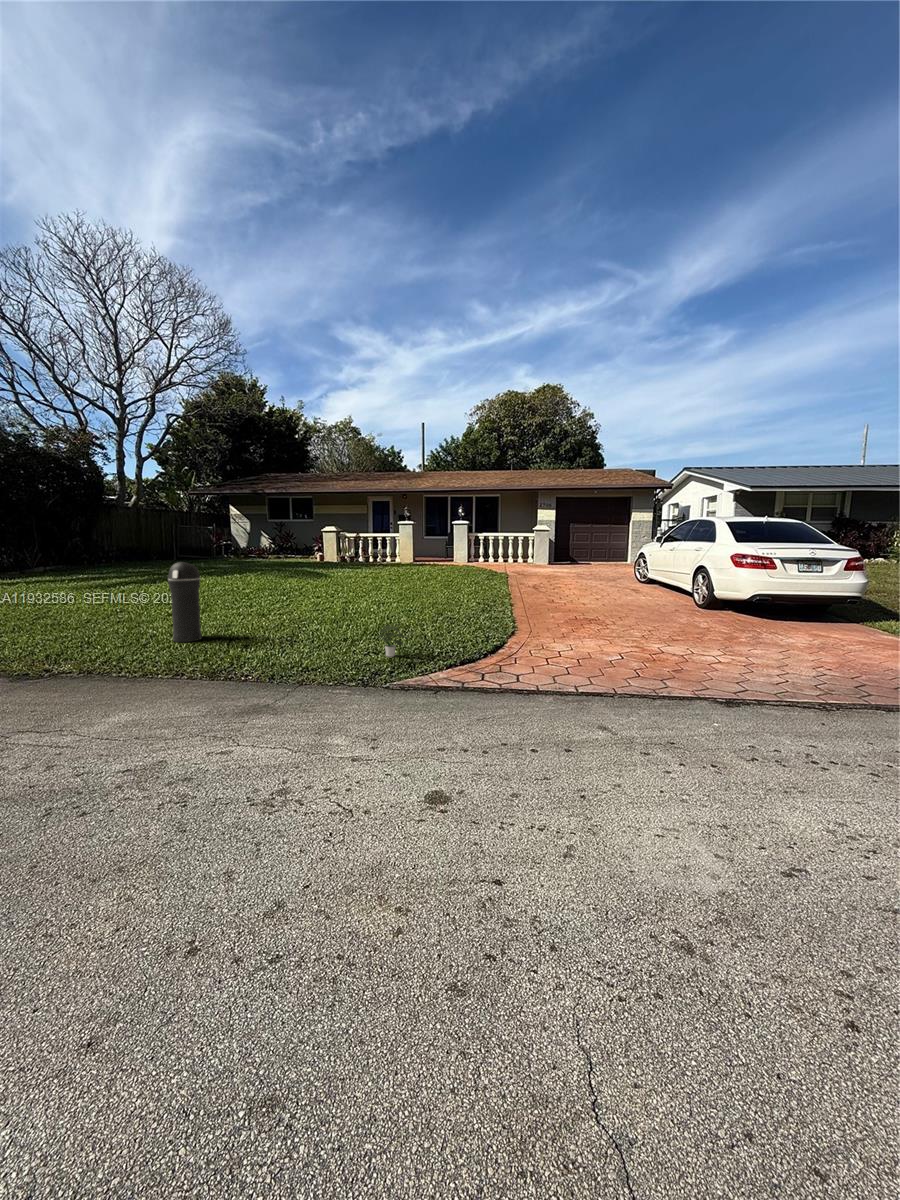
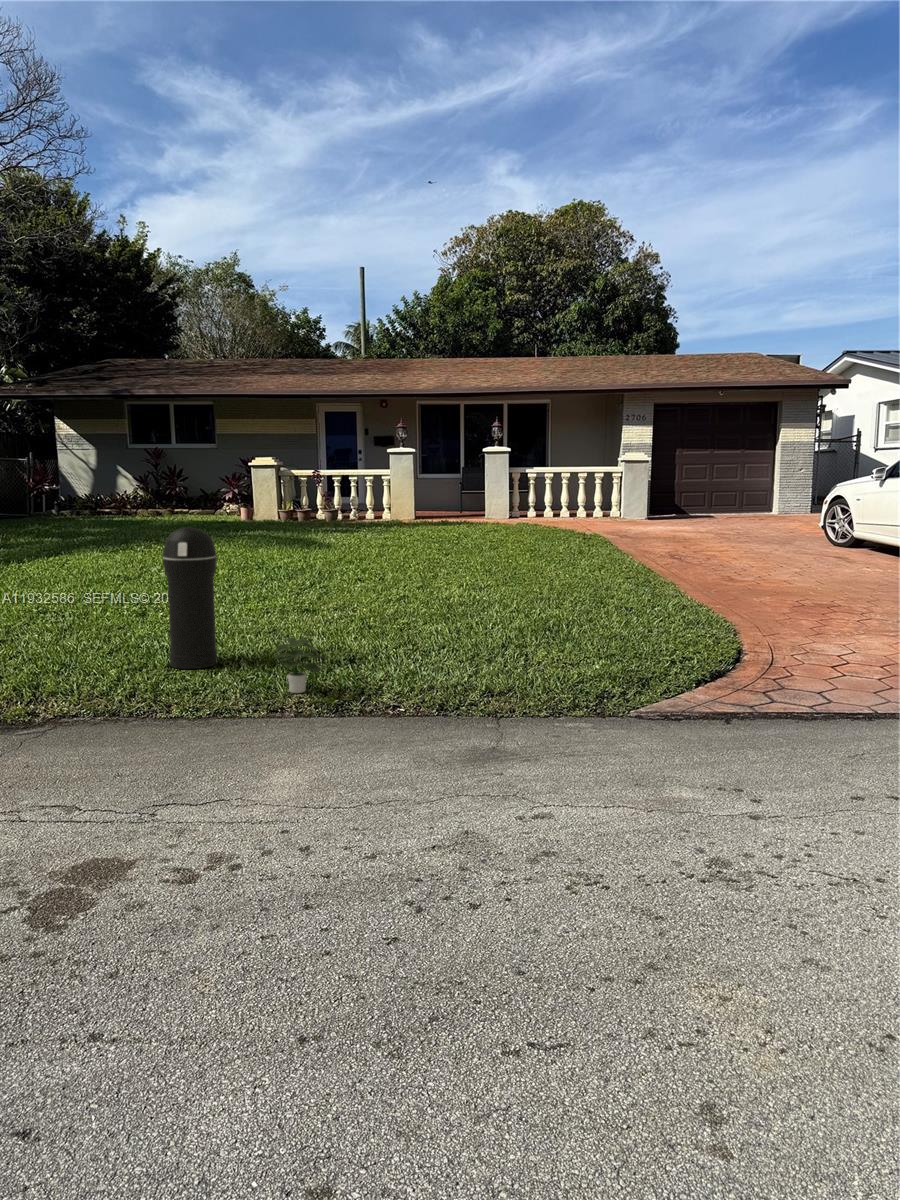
potted plant: present [379,624,407,657] -> present [274,633,327,693]

